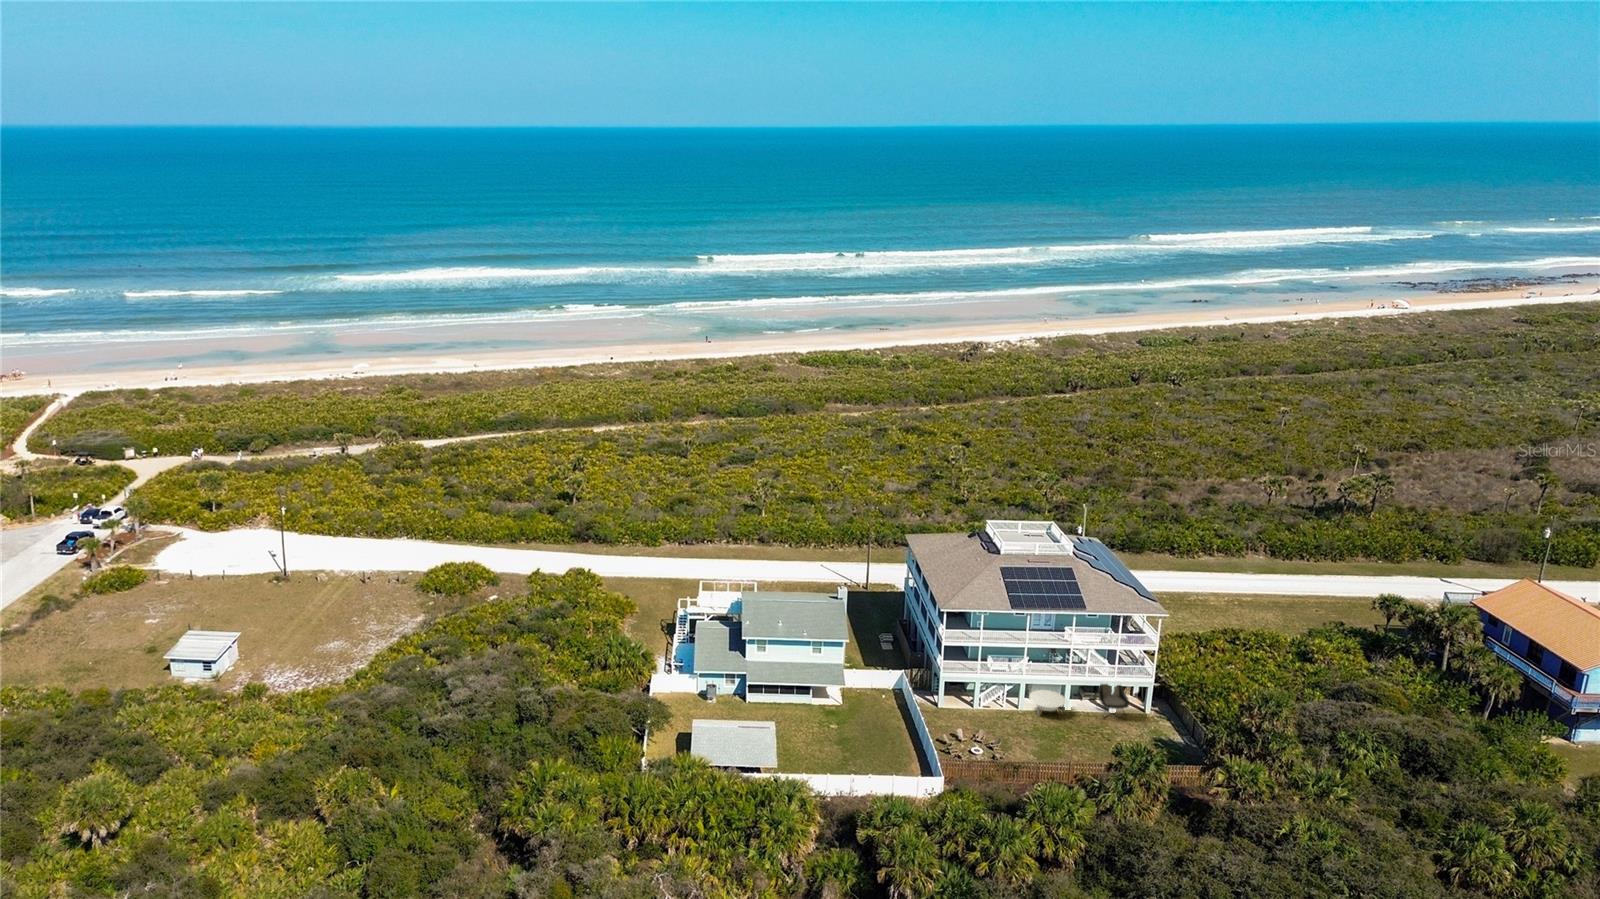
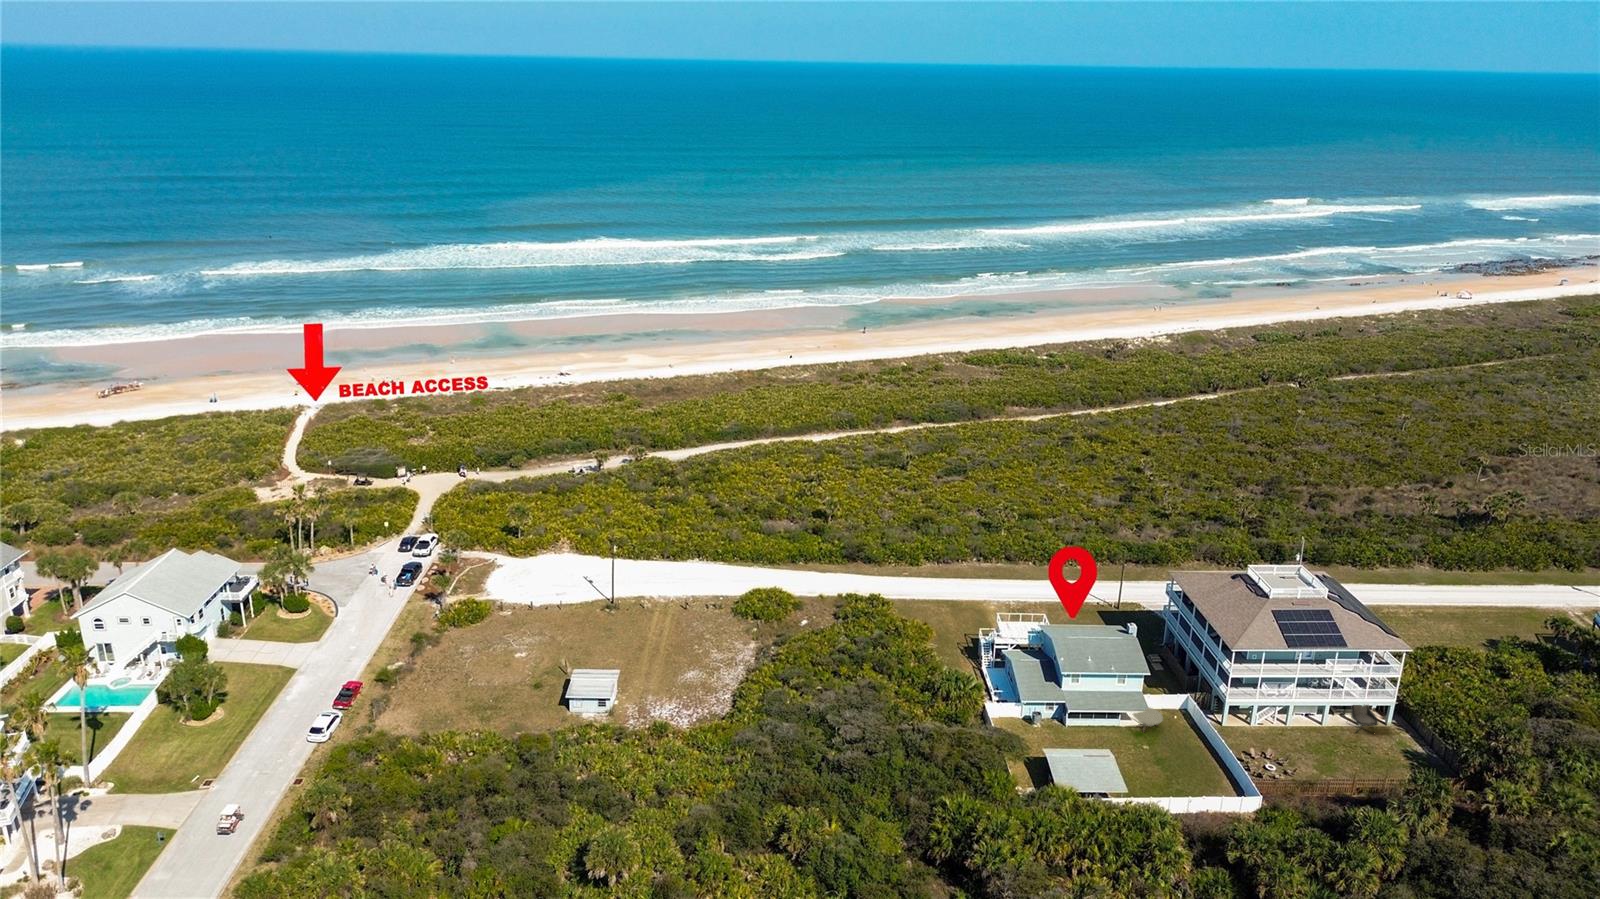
round table: present [1029,690,1066,716] -> present [1133,707,1163,732]

